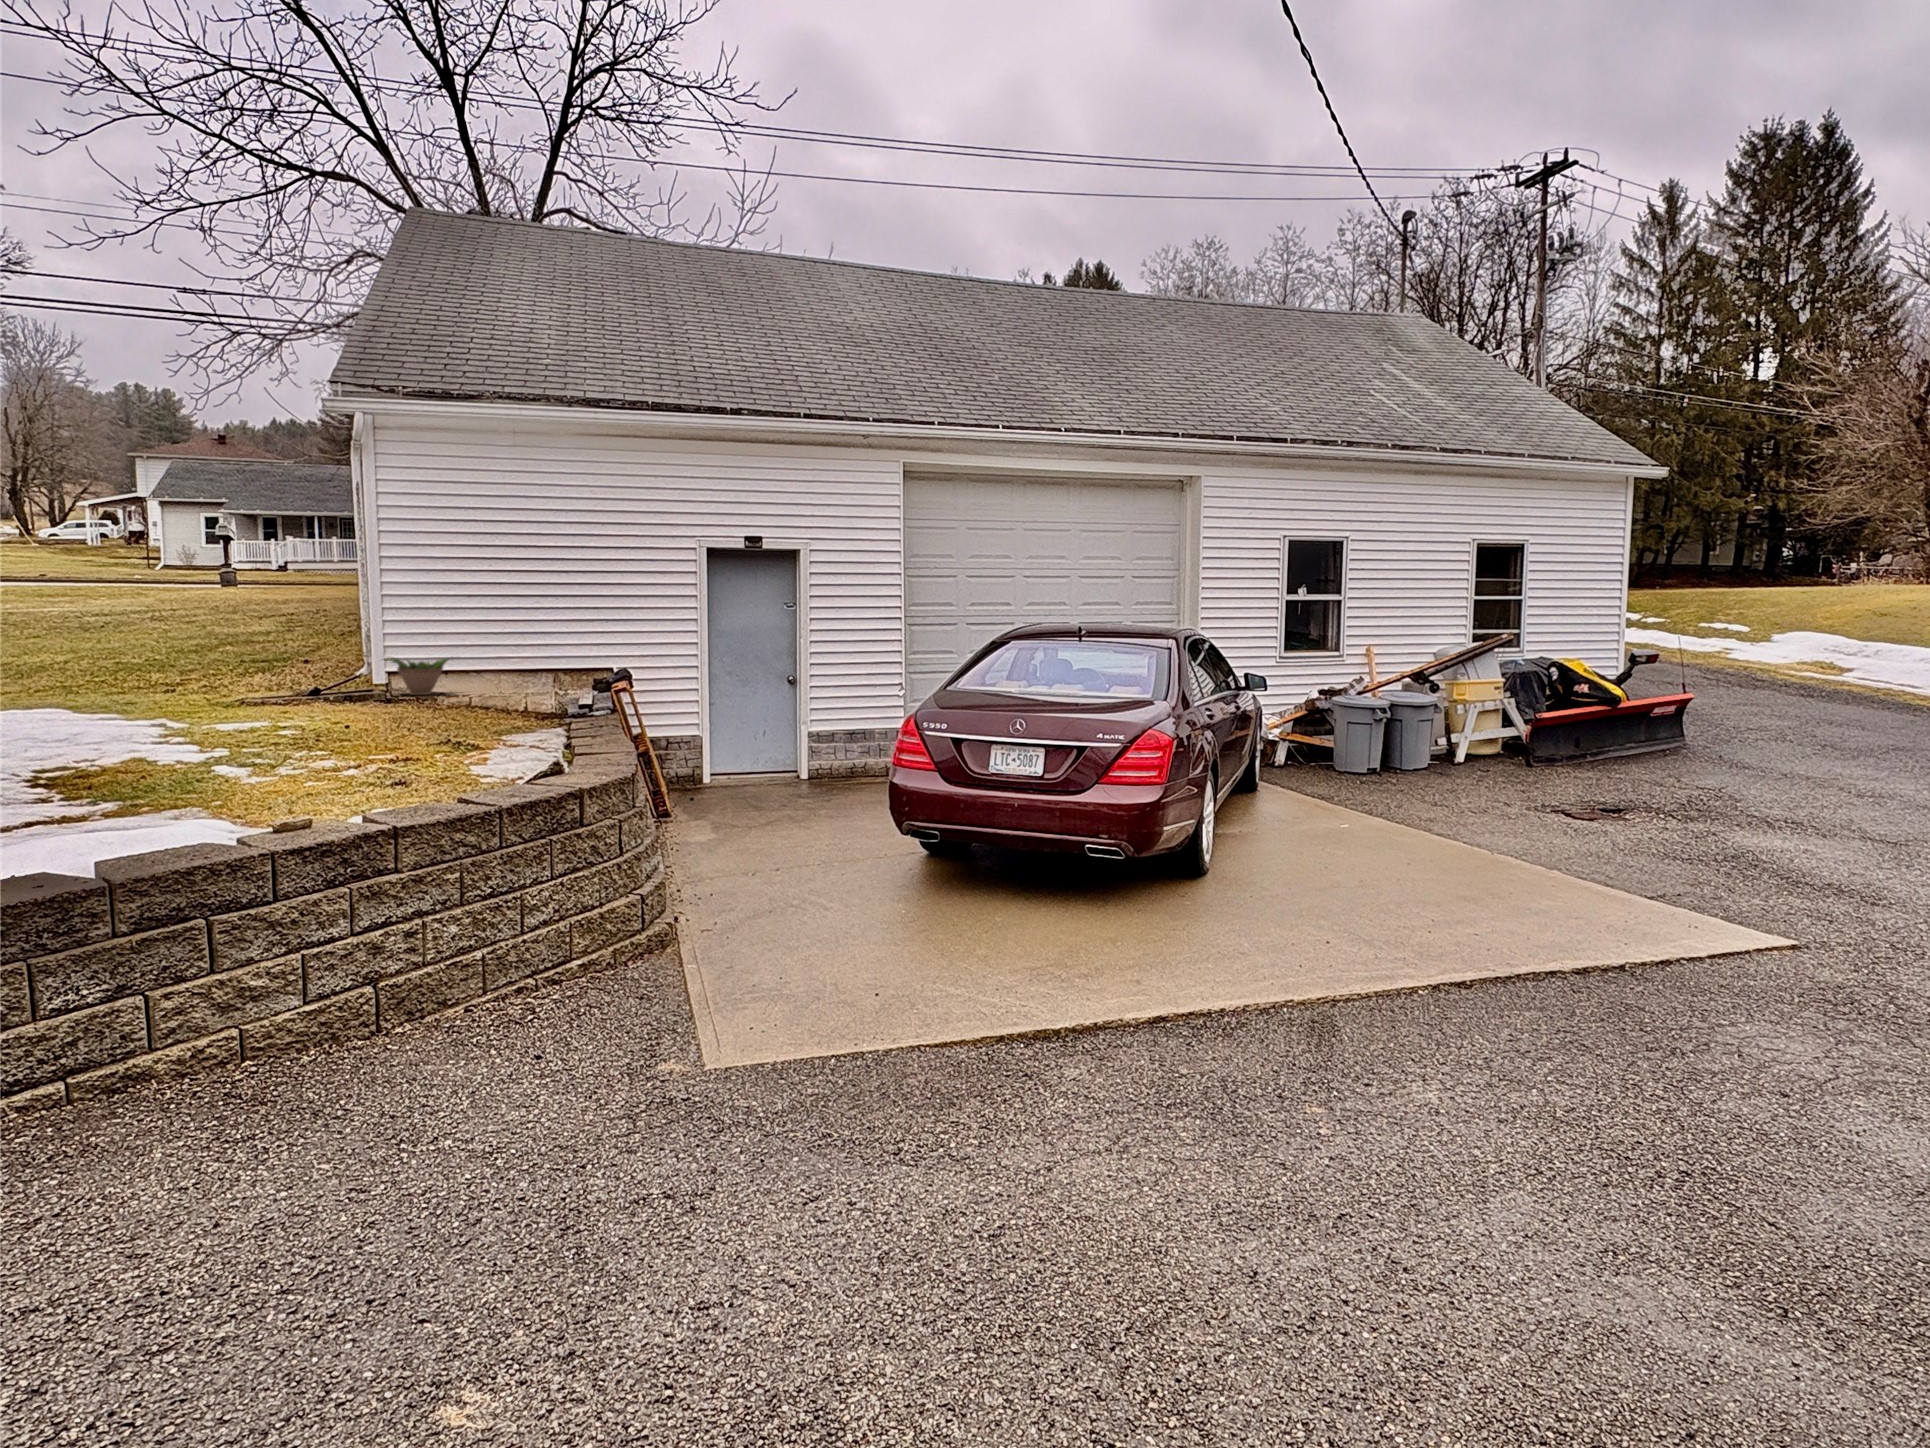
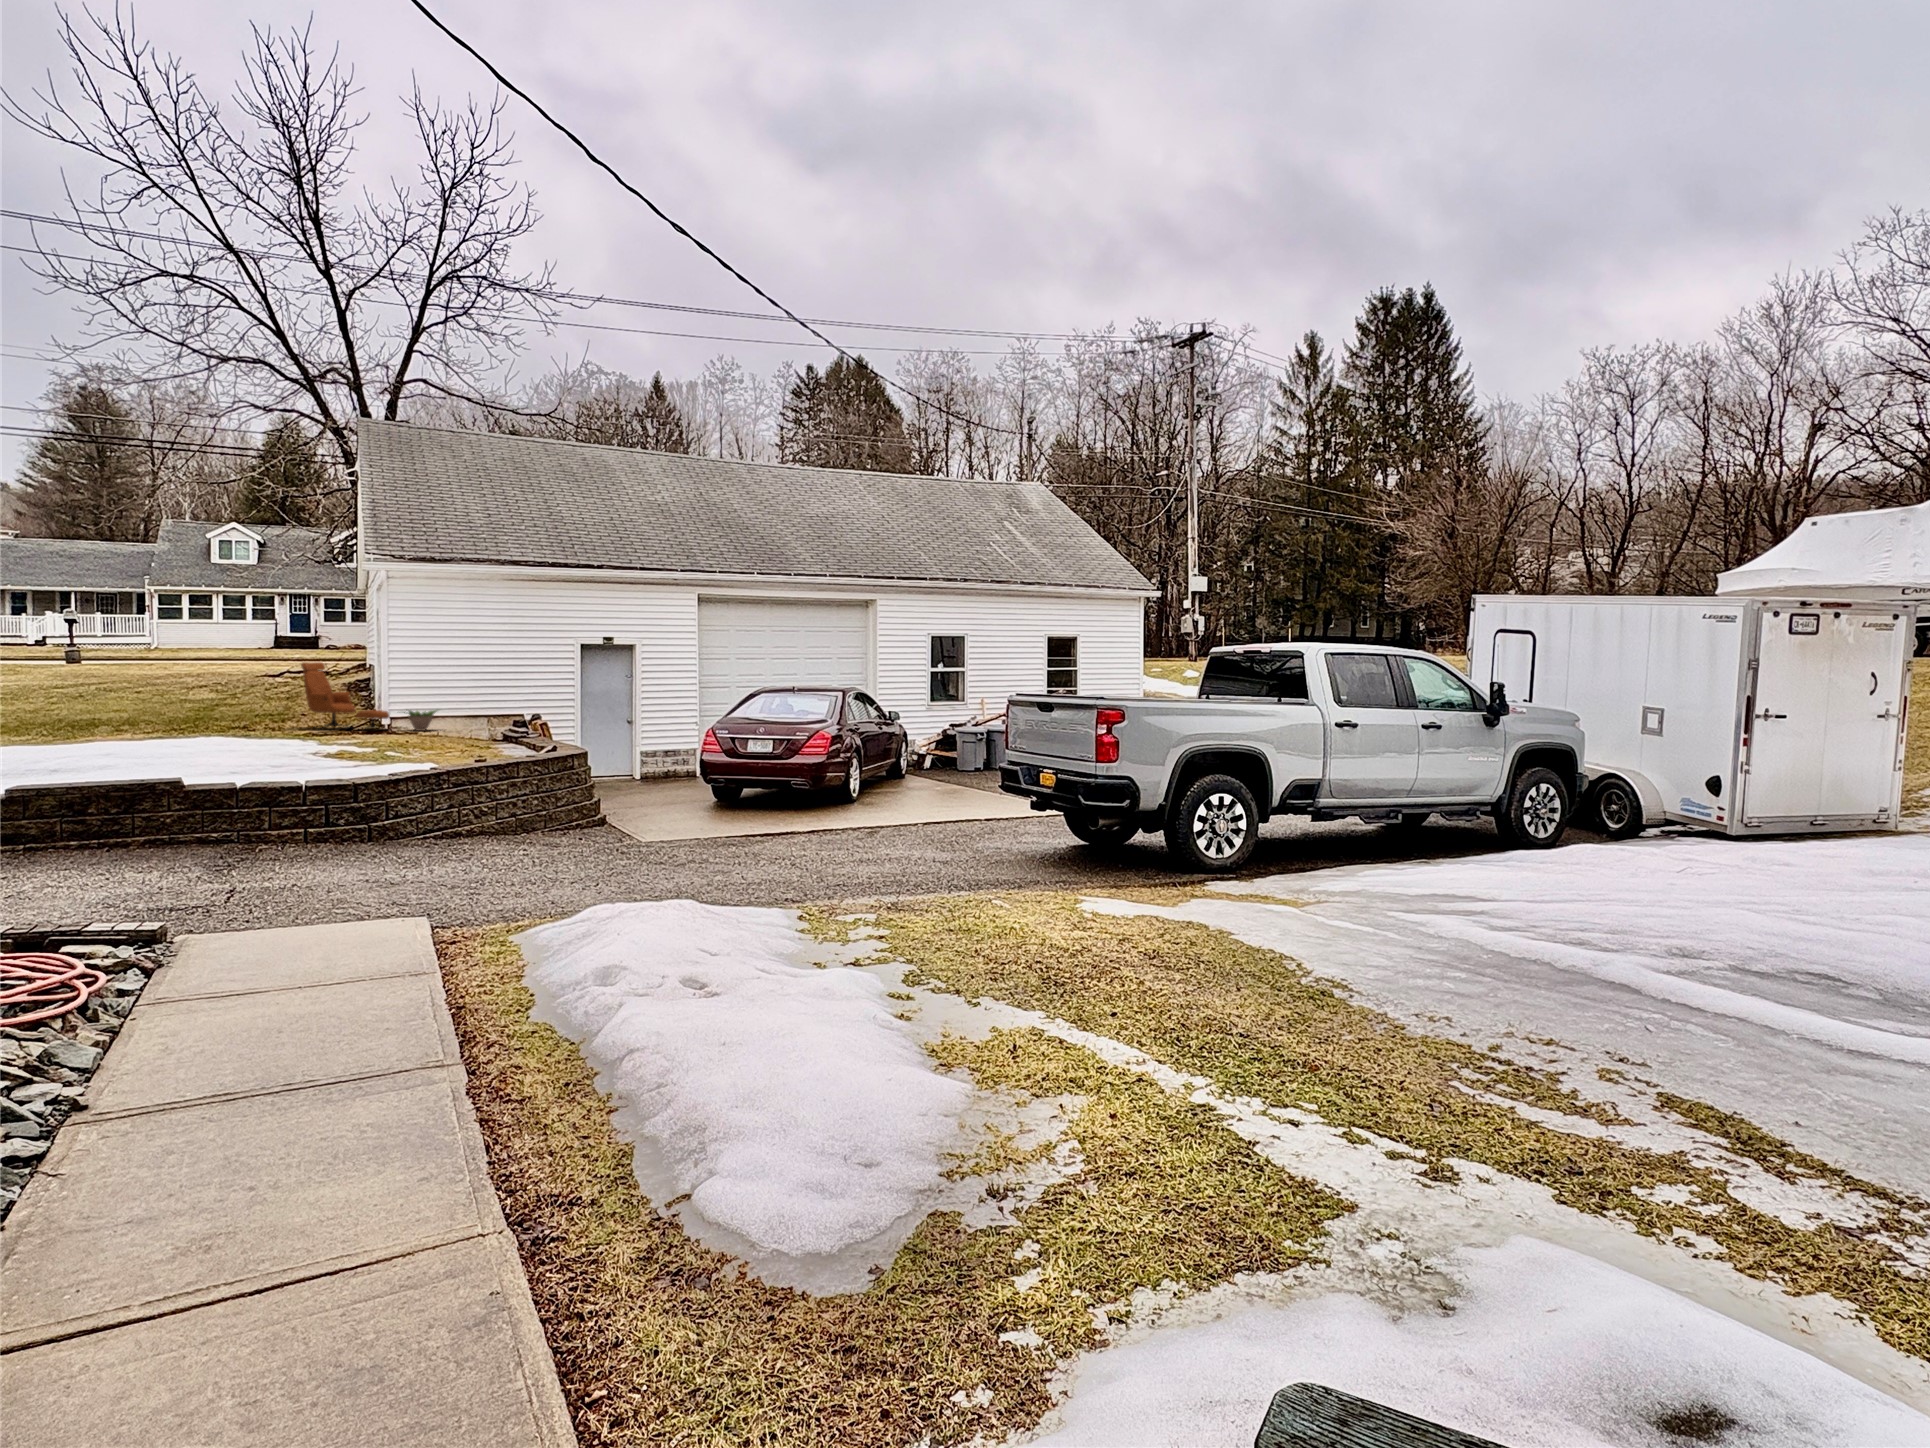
lounge chair: none [222,569,371,694] -> present [301,662,389,729]

